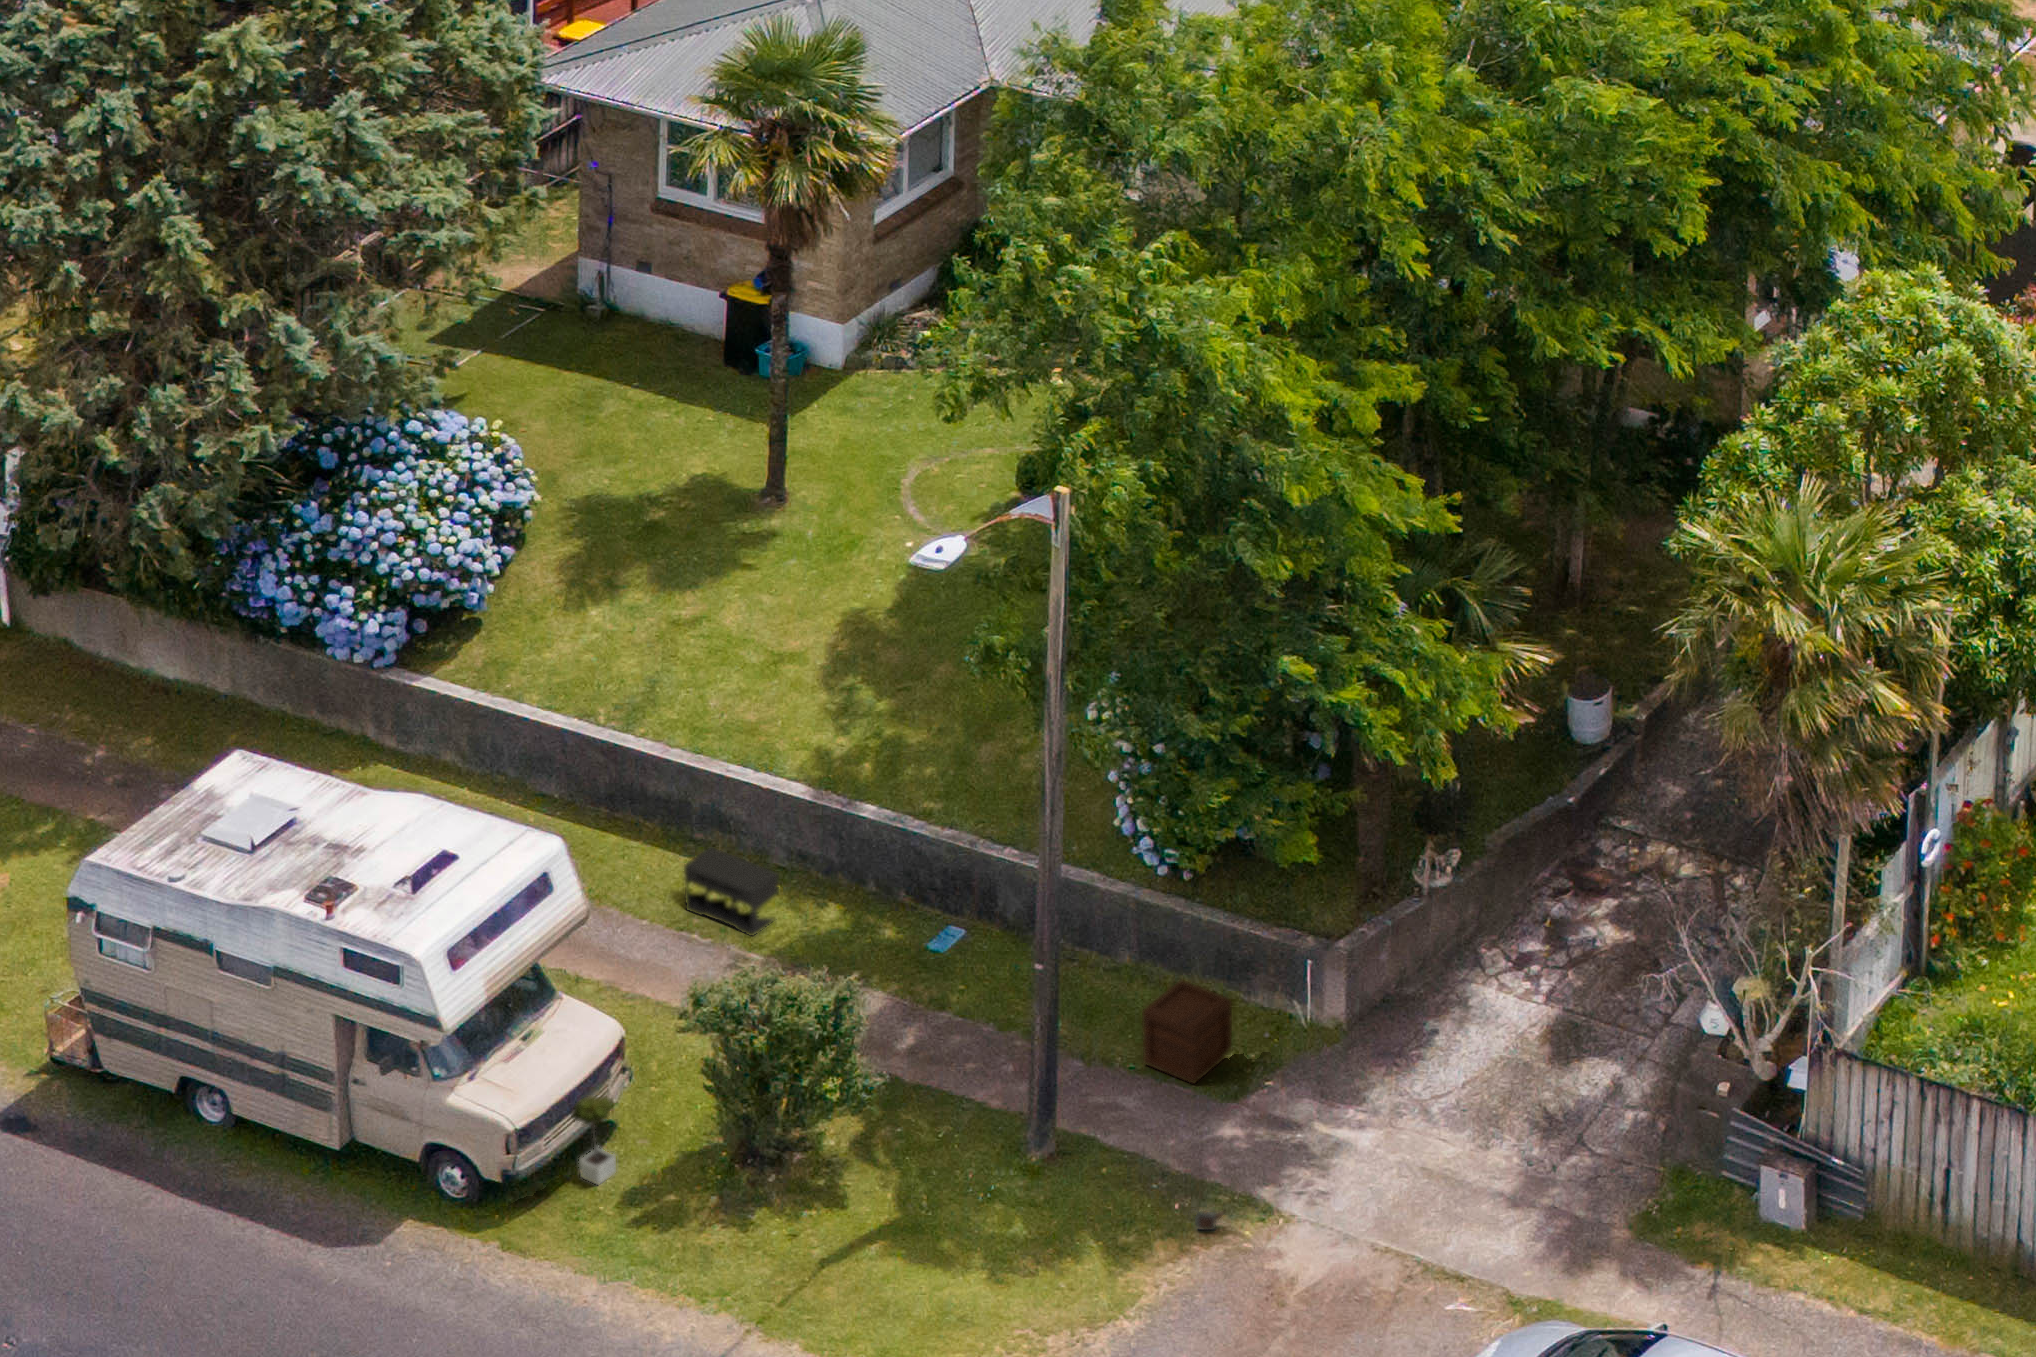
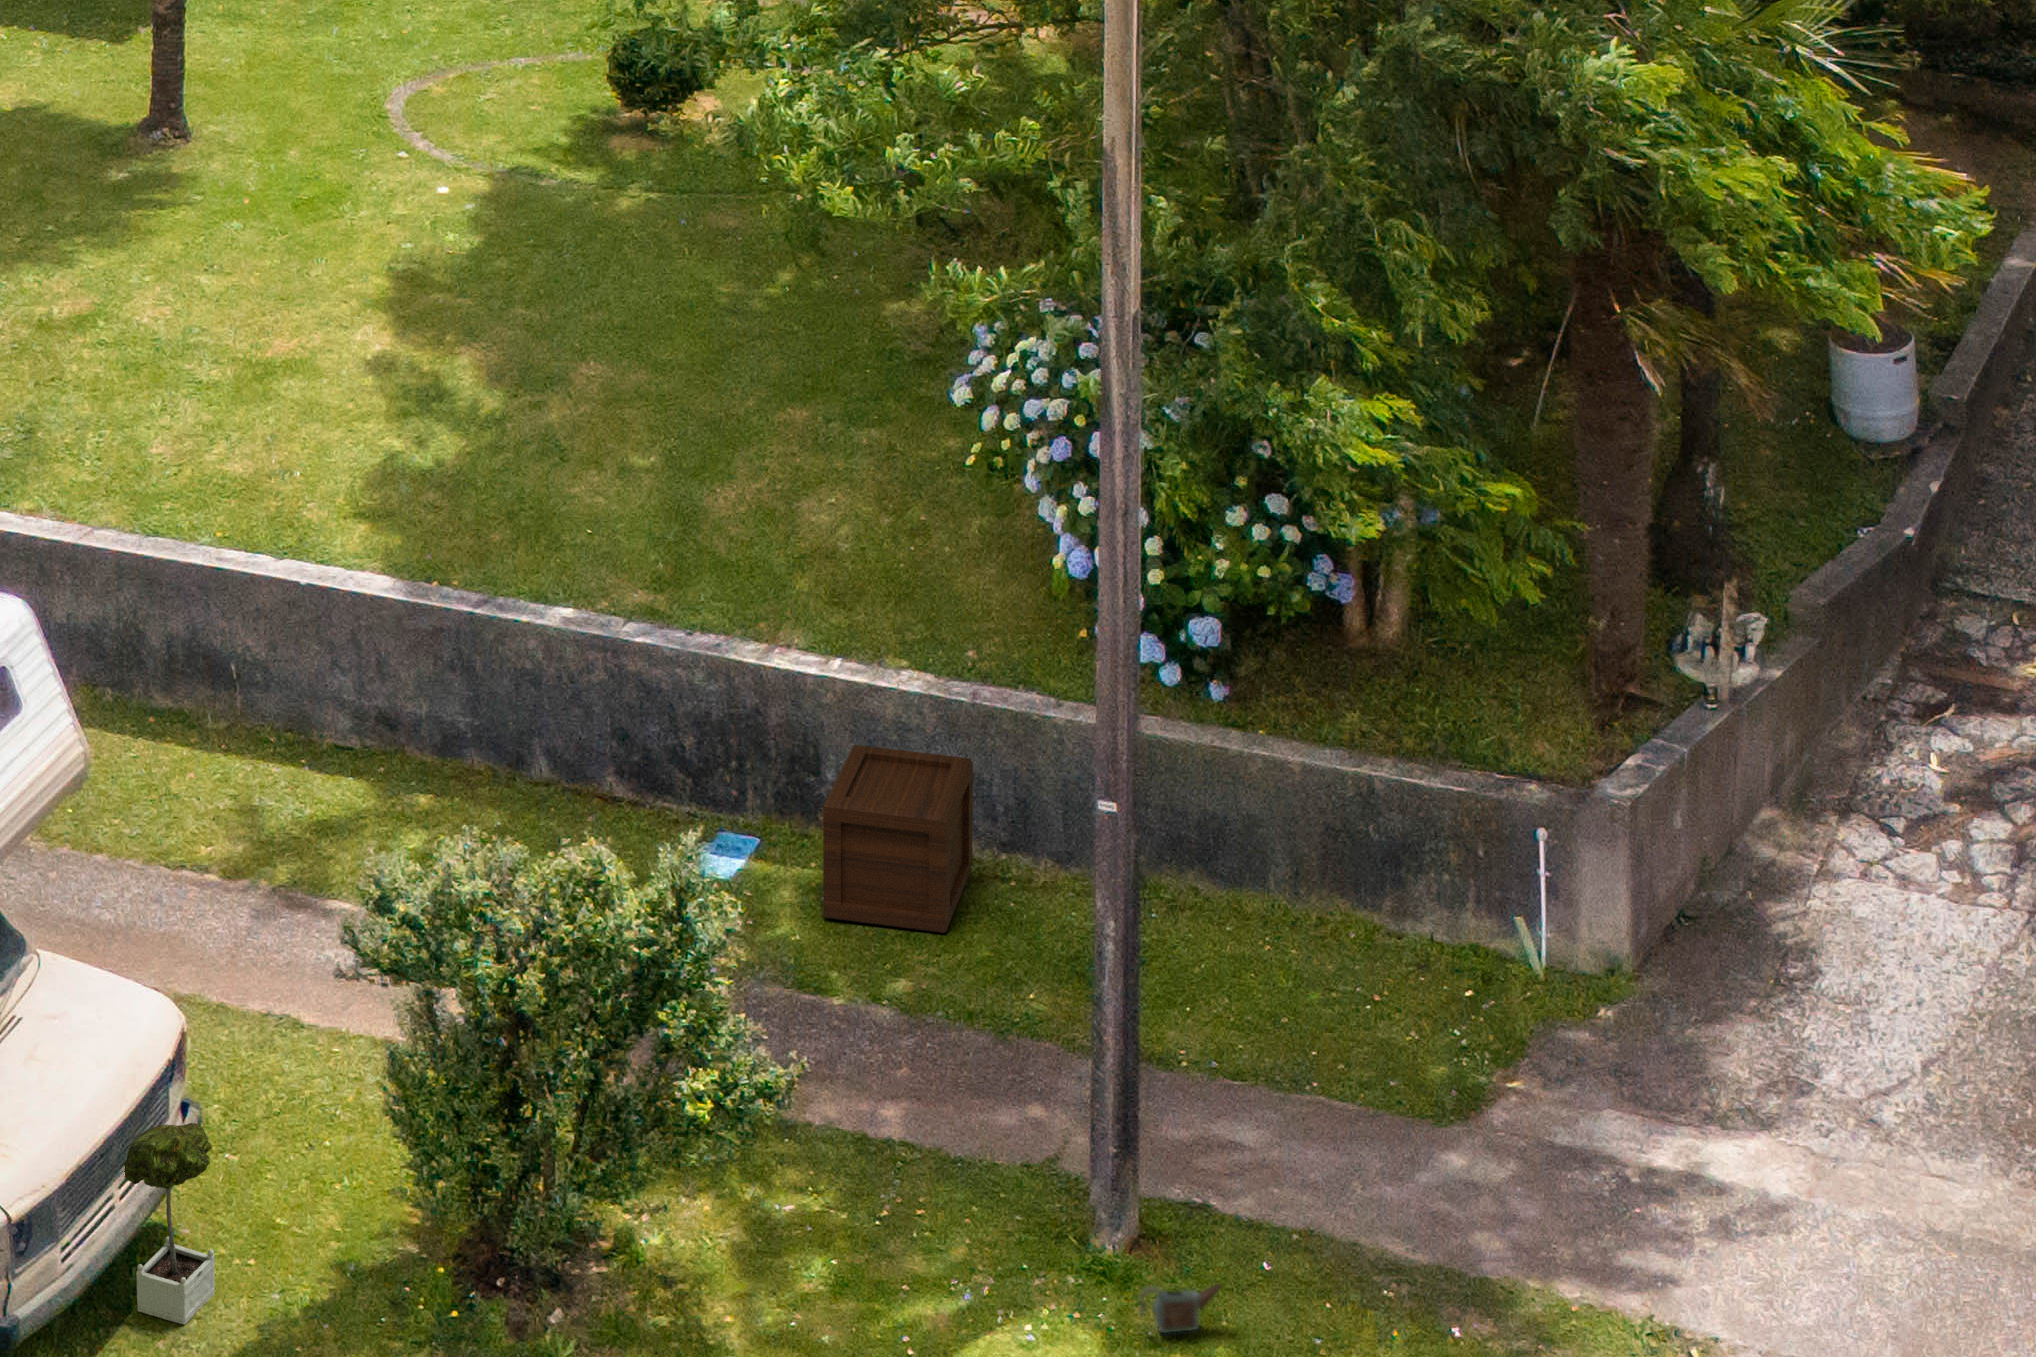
bench: present [684,848,779,936] -> none [176,659,371,819]
wooden crate: present [1142,980,1232,1083] -> present [823,745,973,933]
watering can: present [1195,1210,1225,1230] -> present [1140,1284,1222,1333]

